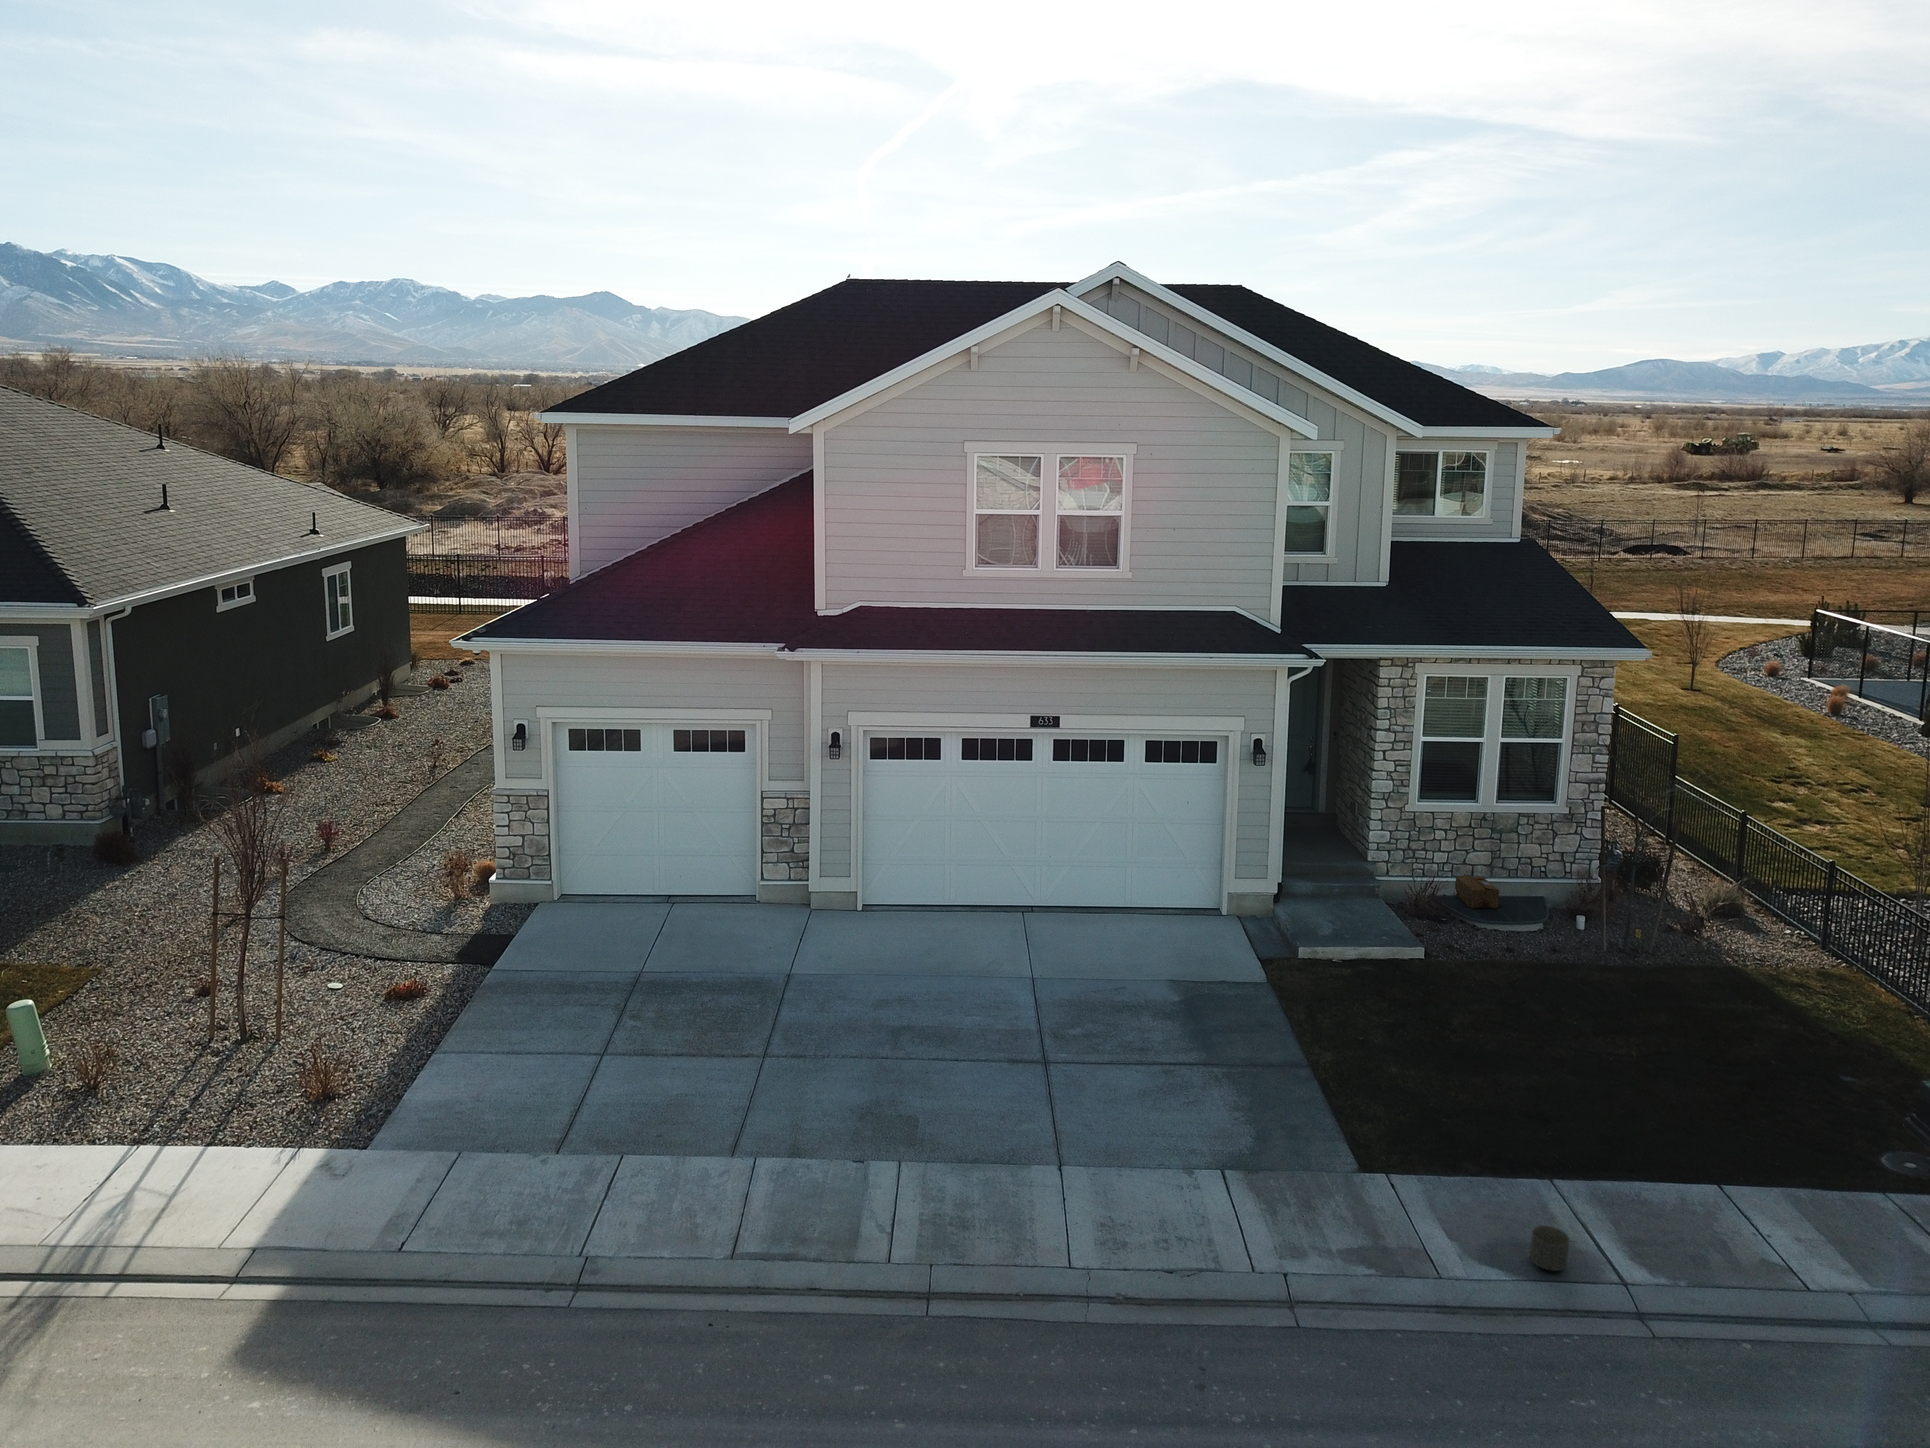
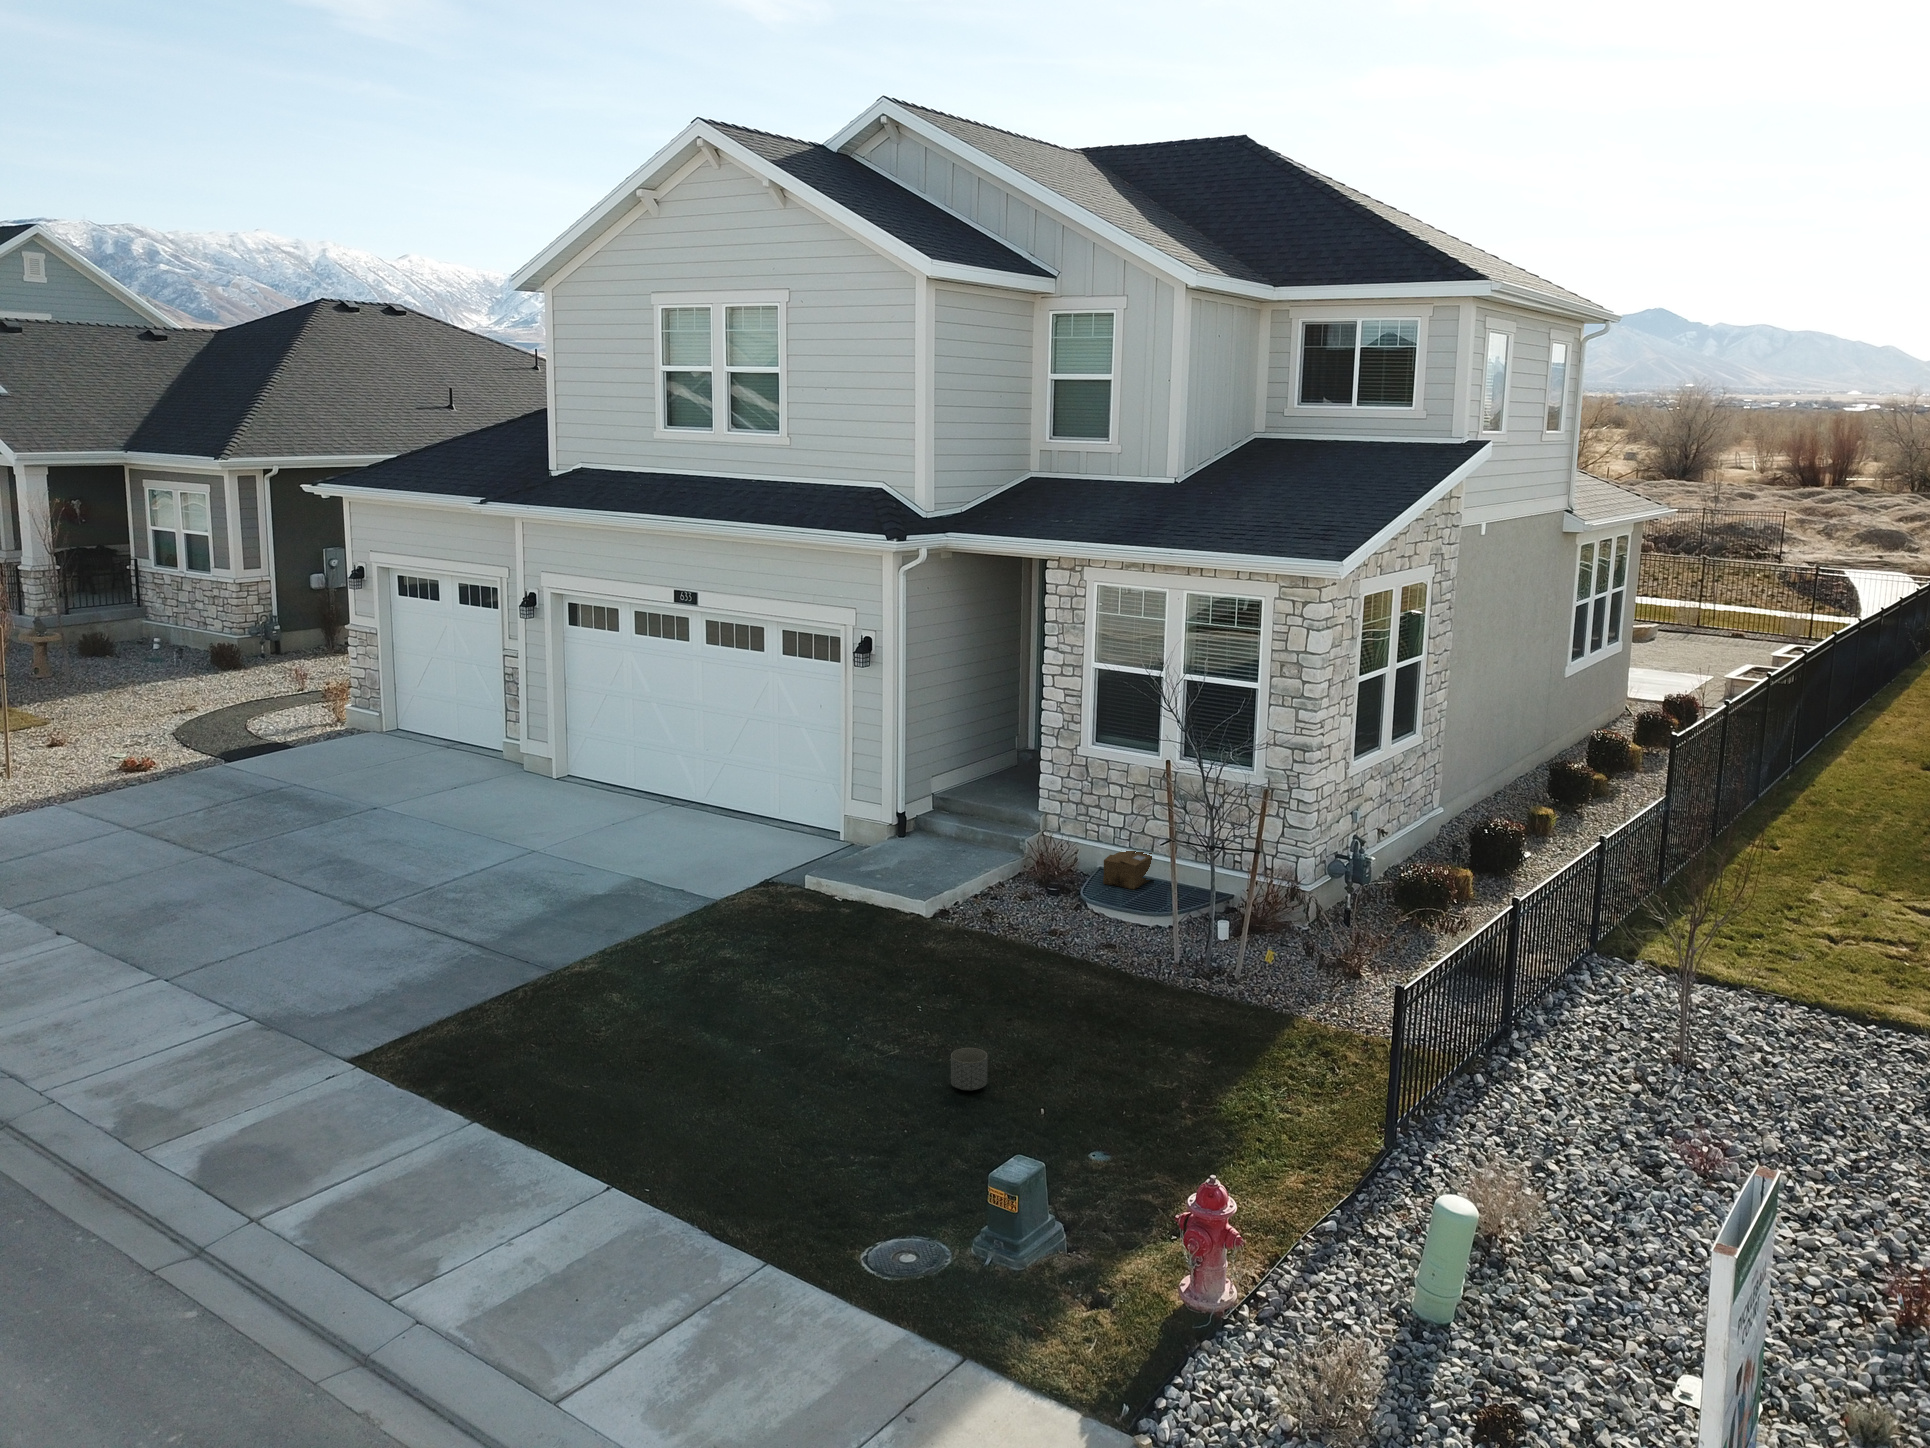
planter: present [1530,1226,1570,1271] -> present [951,1048,987,1091]

